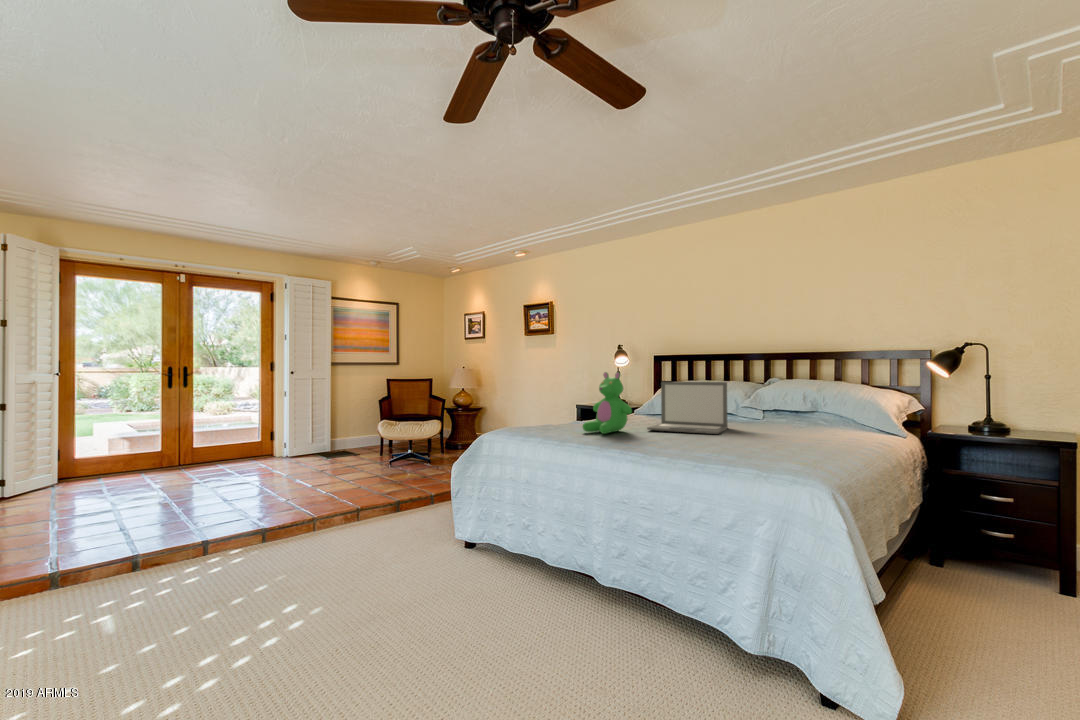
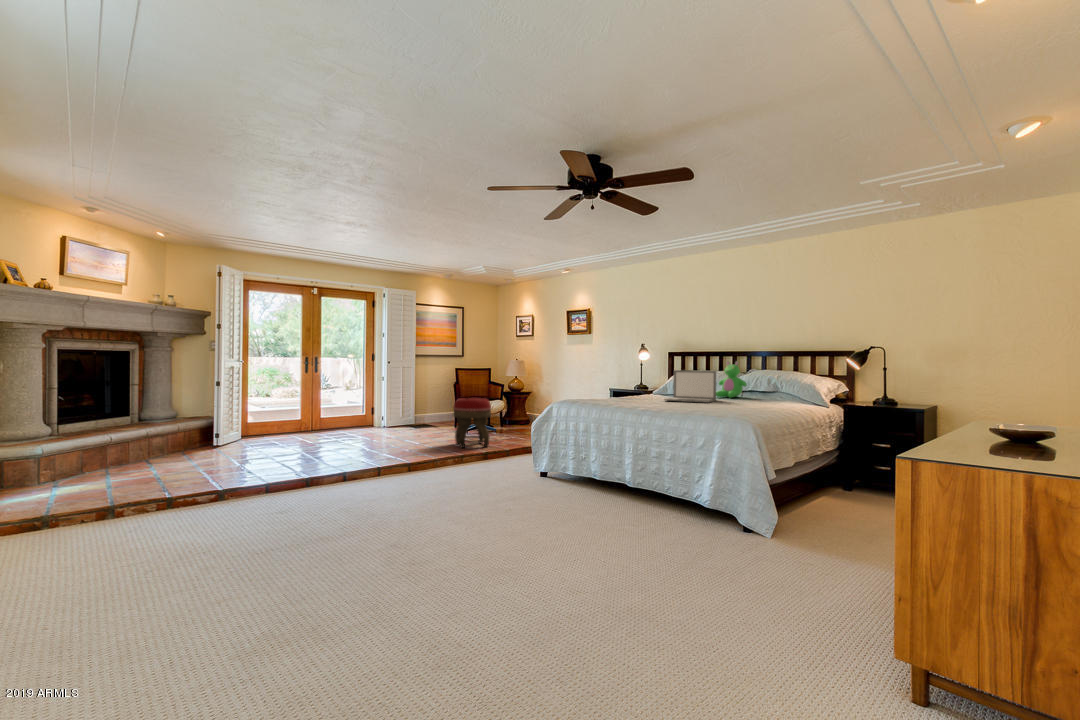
teddy bear: present [583,372,632,434] -> present [716,361,747,398]
footstool: none [351,422,407,495] -> present [453,398,491,448]

